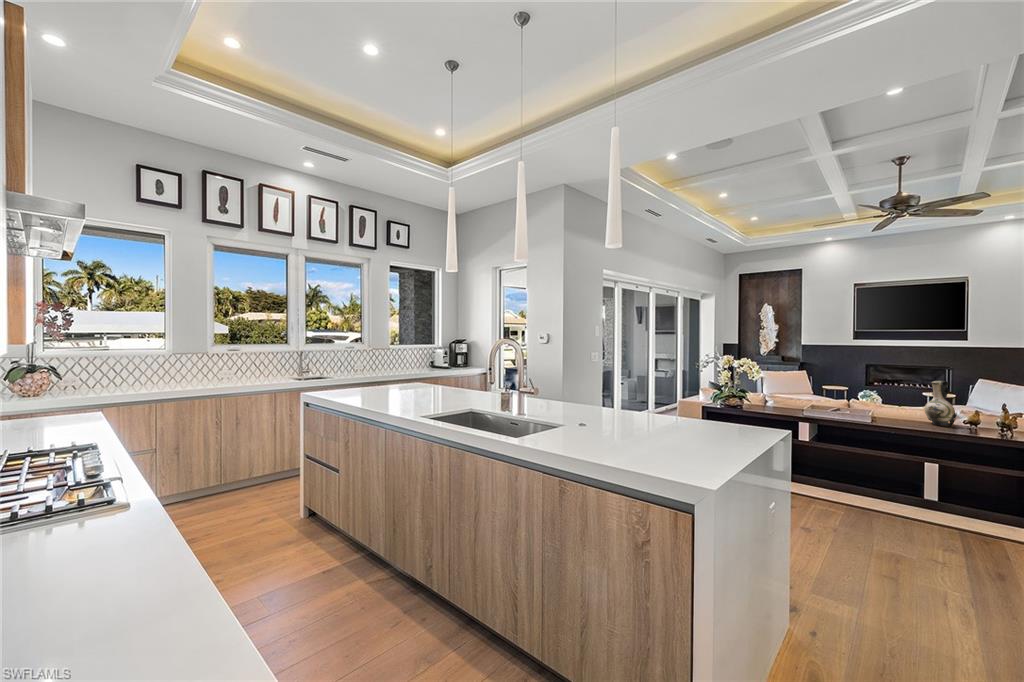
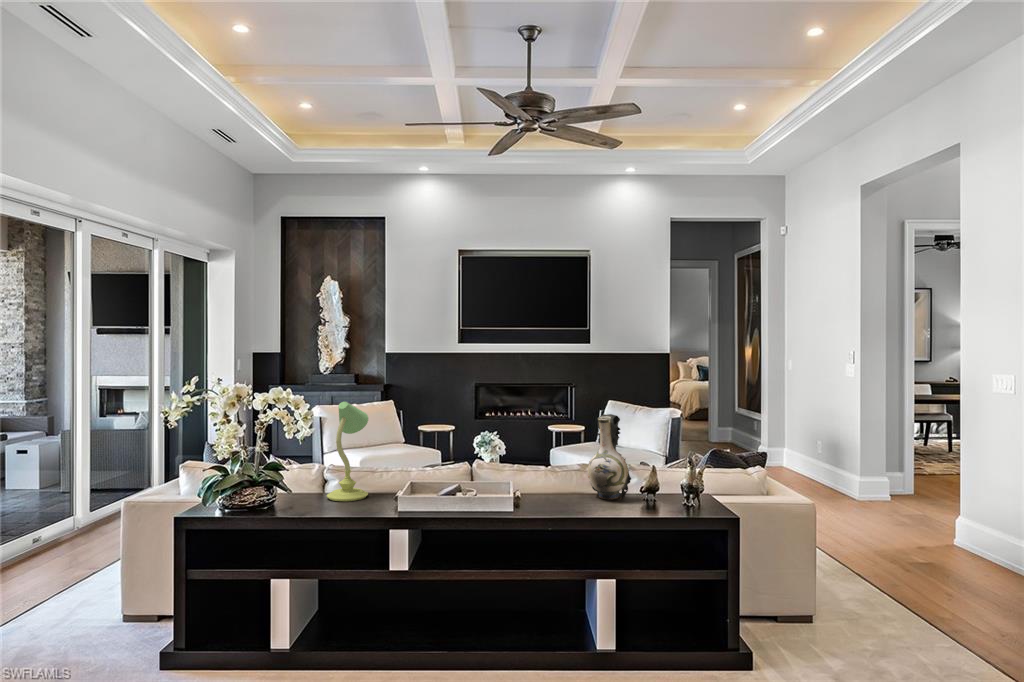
table lamp: none [768,366,789,409] -> present [327,402,368,502]

